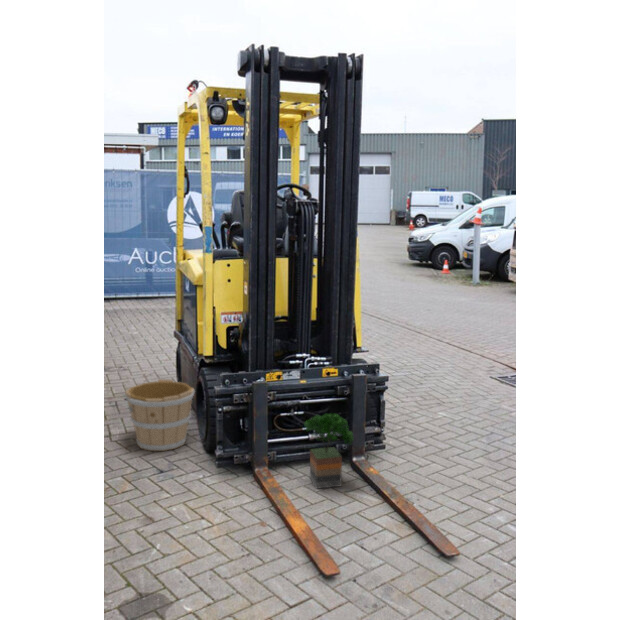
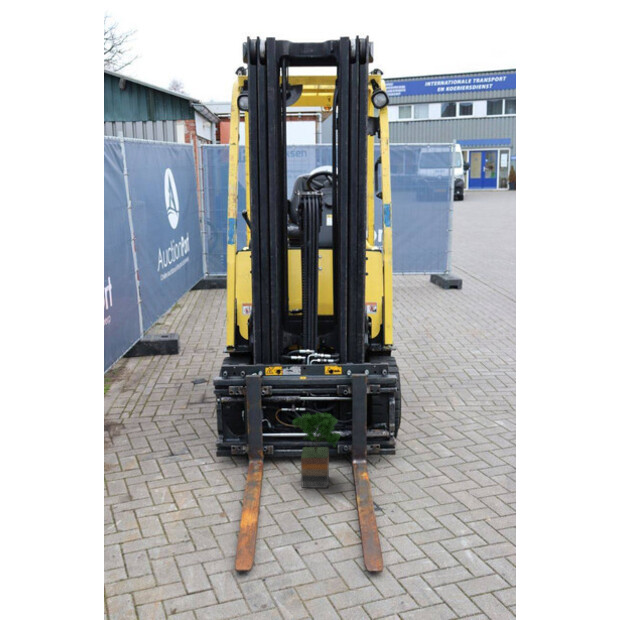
wooden bucket: present [125,379,194,451] -> none [157,365,223,435]

